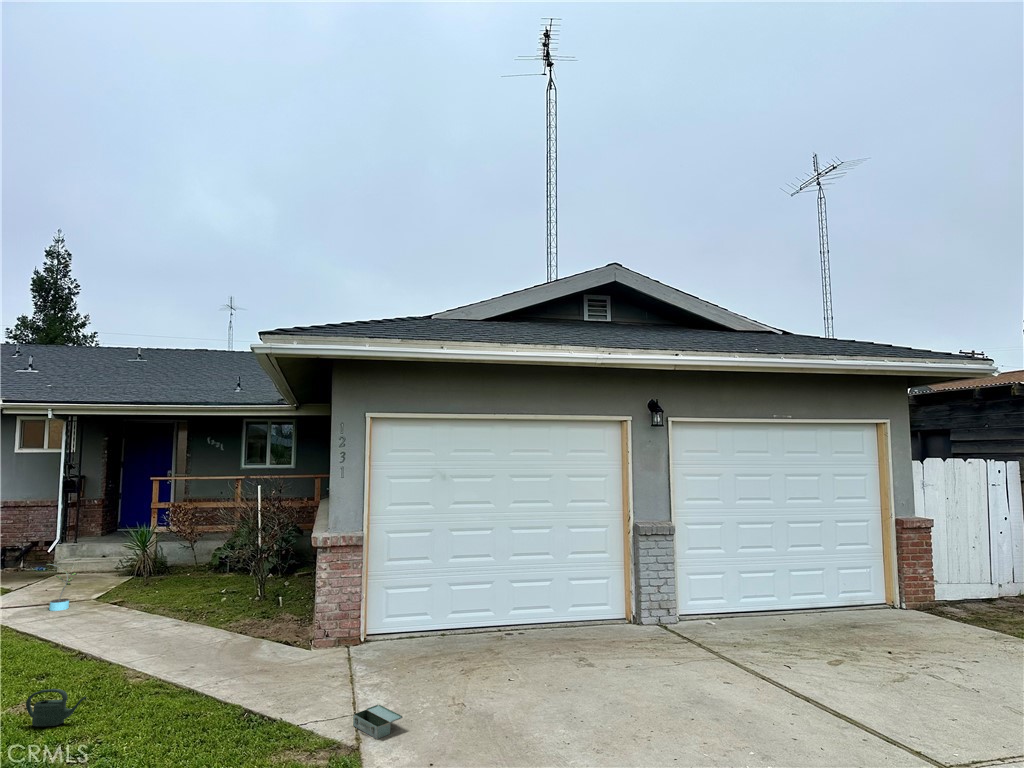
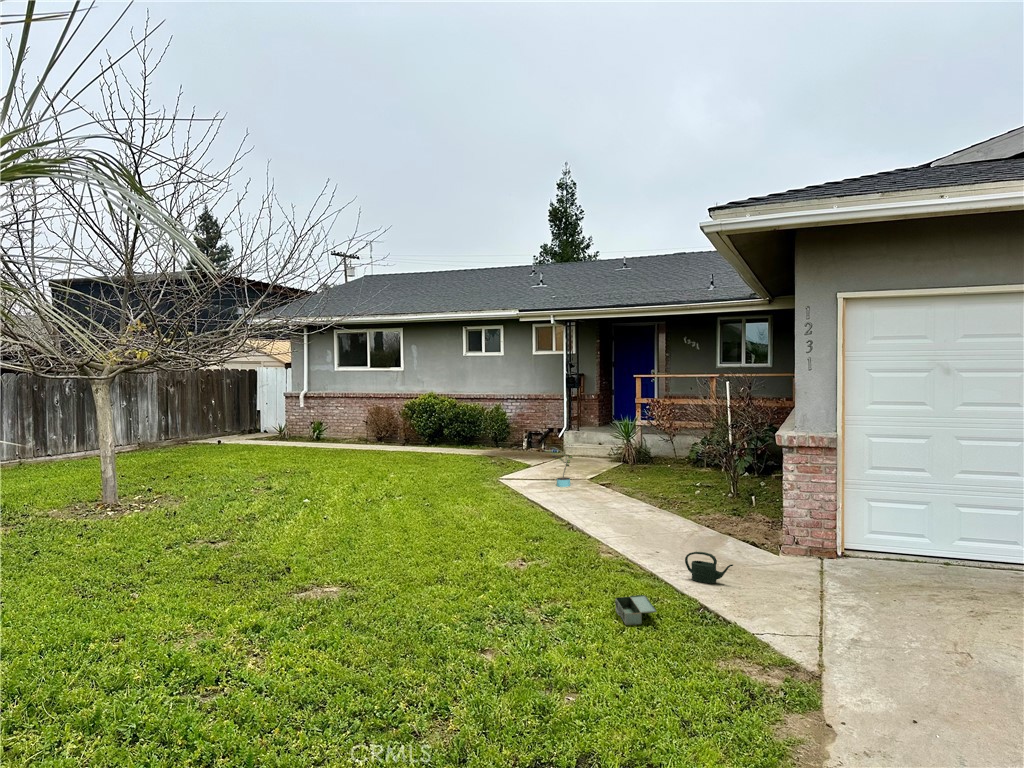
watering can: present [26,689,86,727] -> present [685,552,733,584]
toolbox: present [353,705,403,739] -> present [615,595,657,625]

